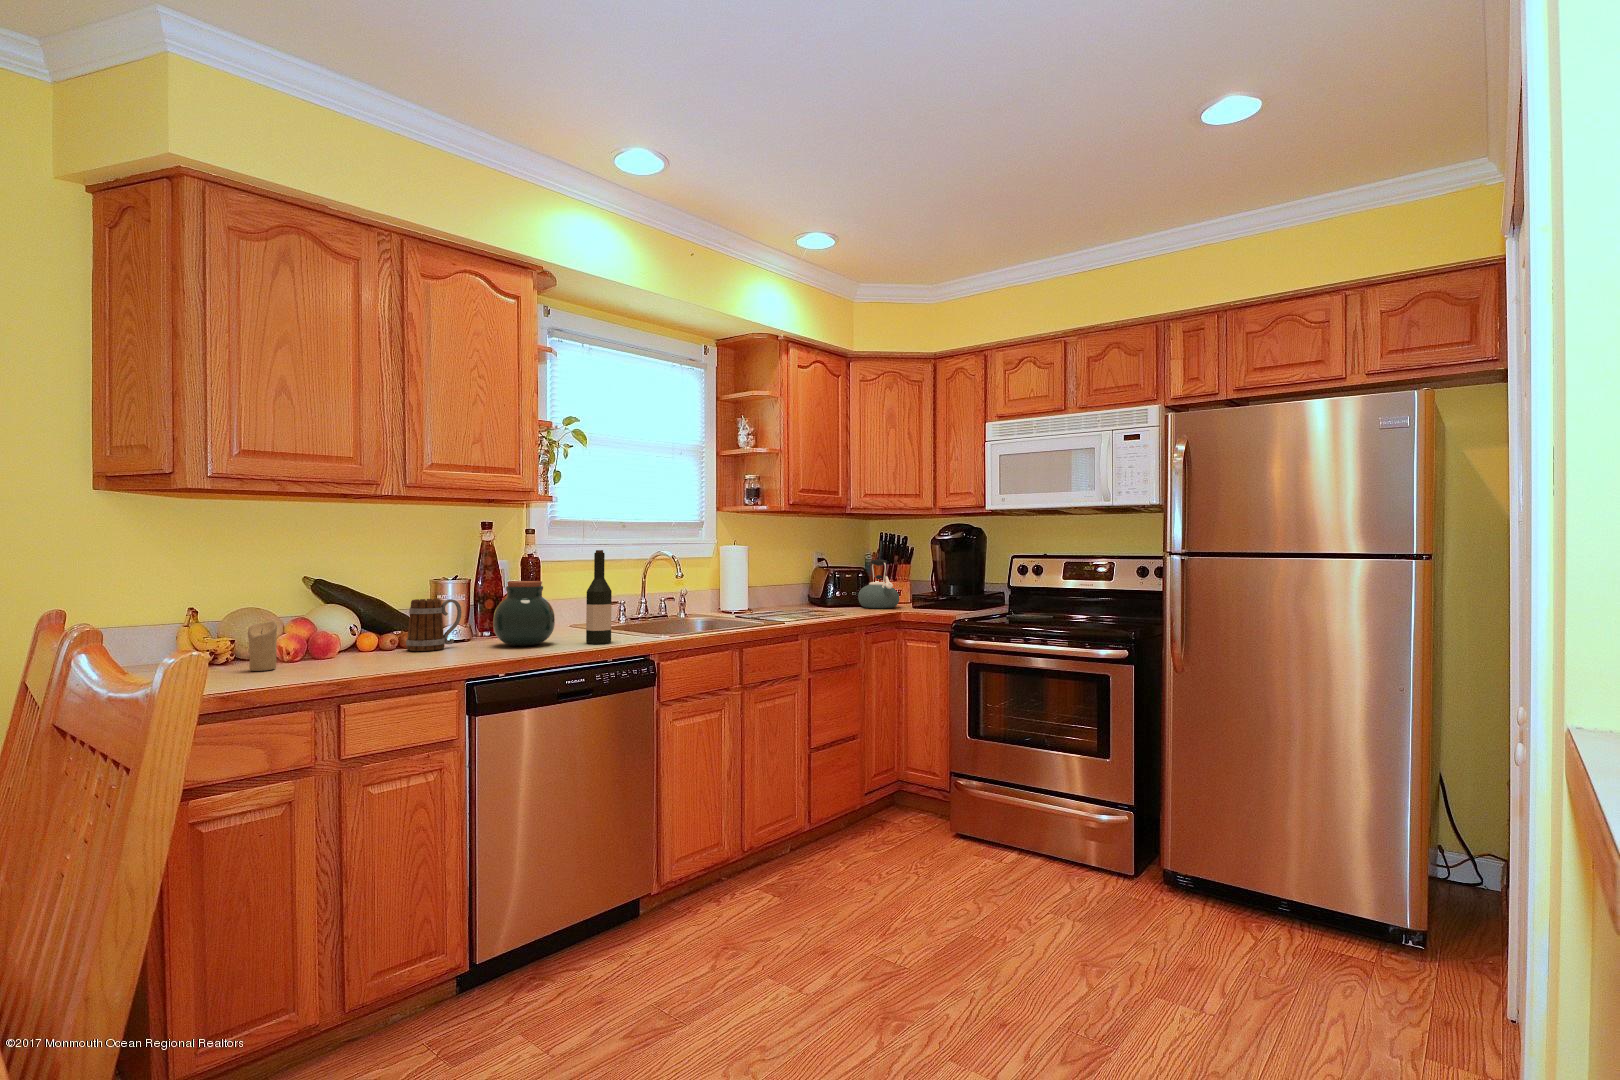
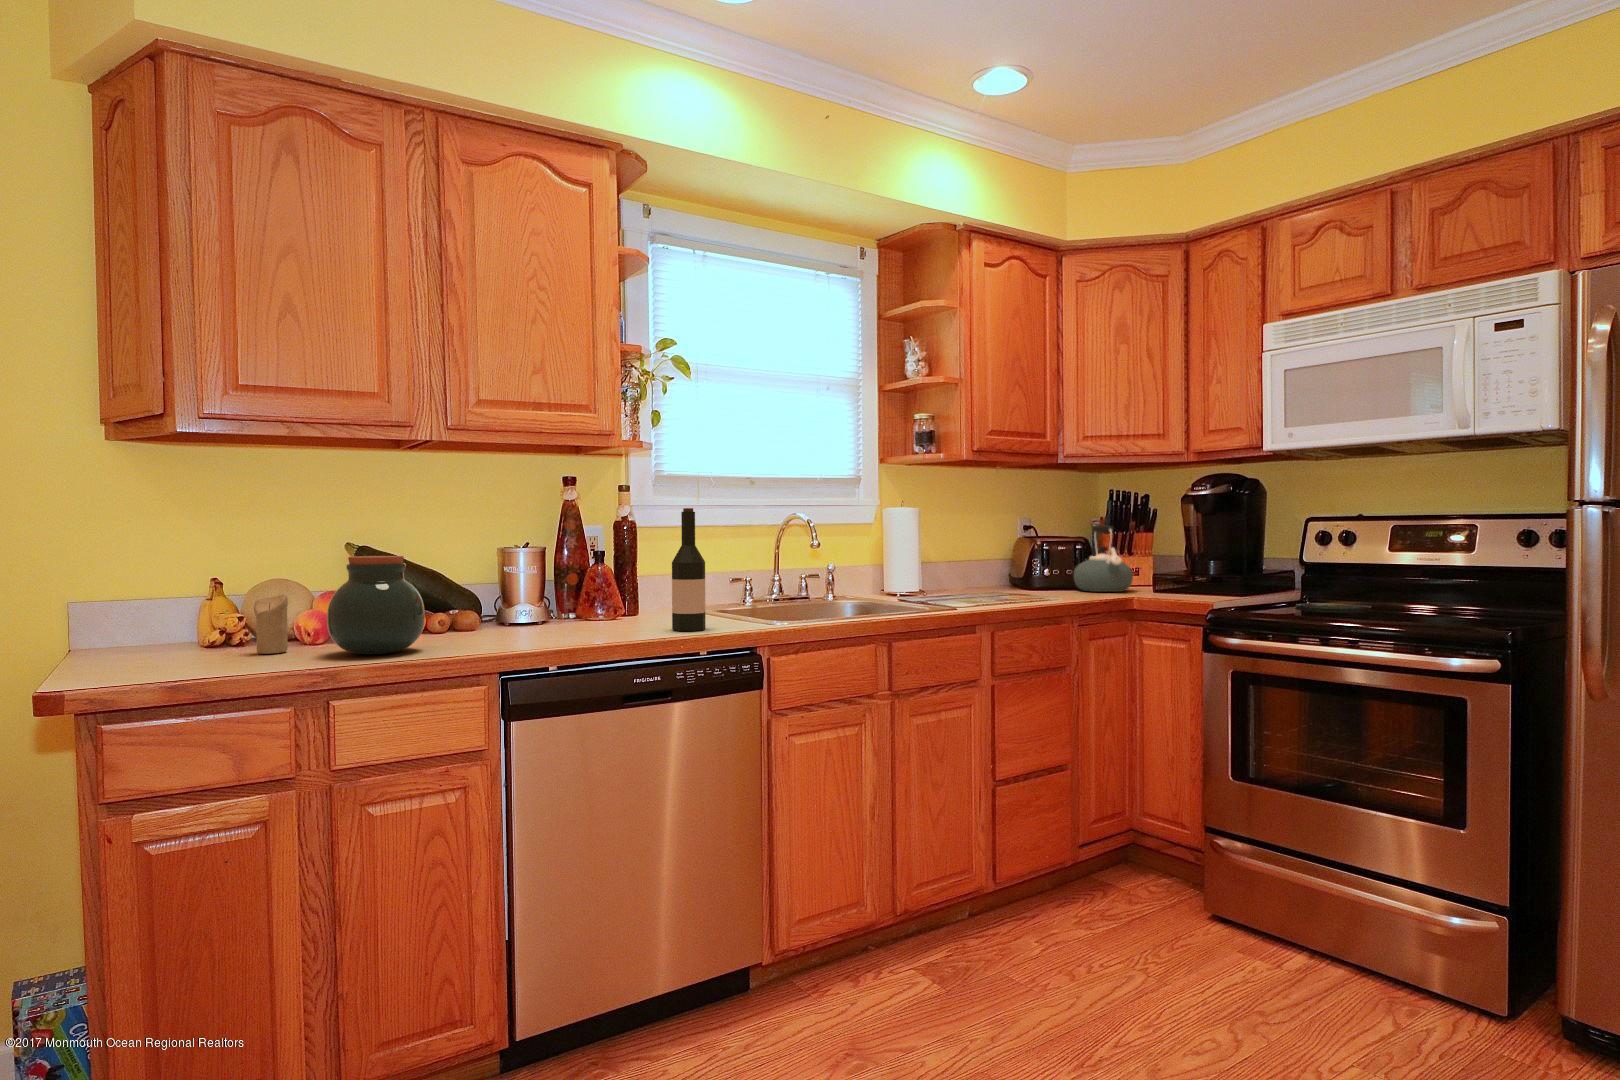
jar: present [493,581,555,646] -> present [327,556,425,655]
mug: present [406,599,462,651] -> none [456,571,522,635]

